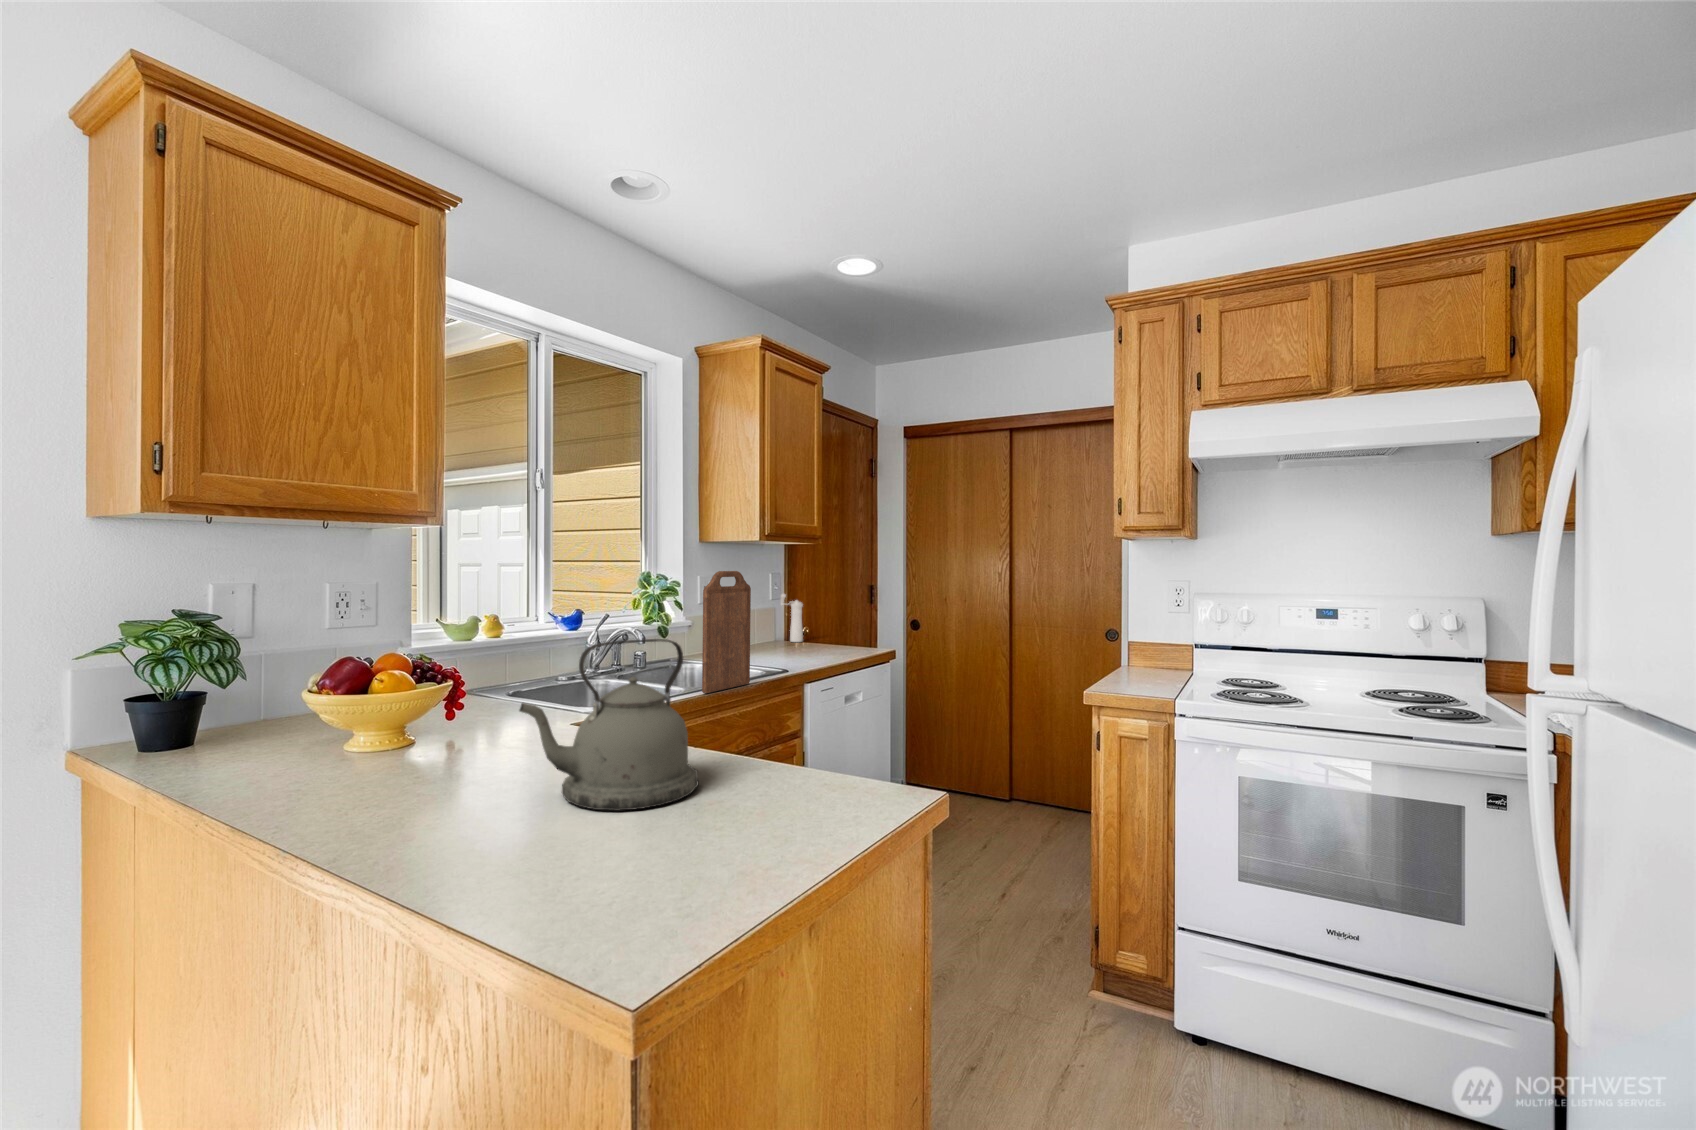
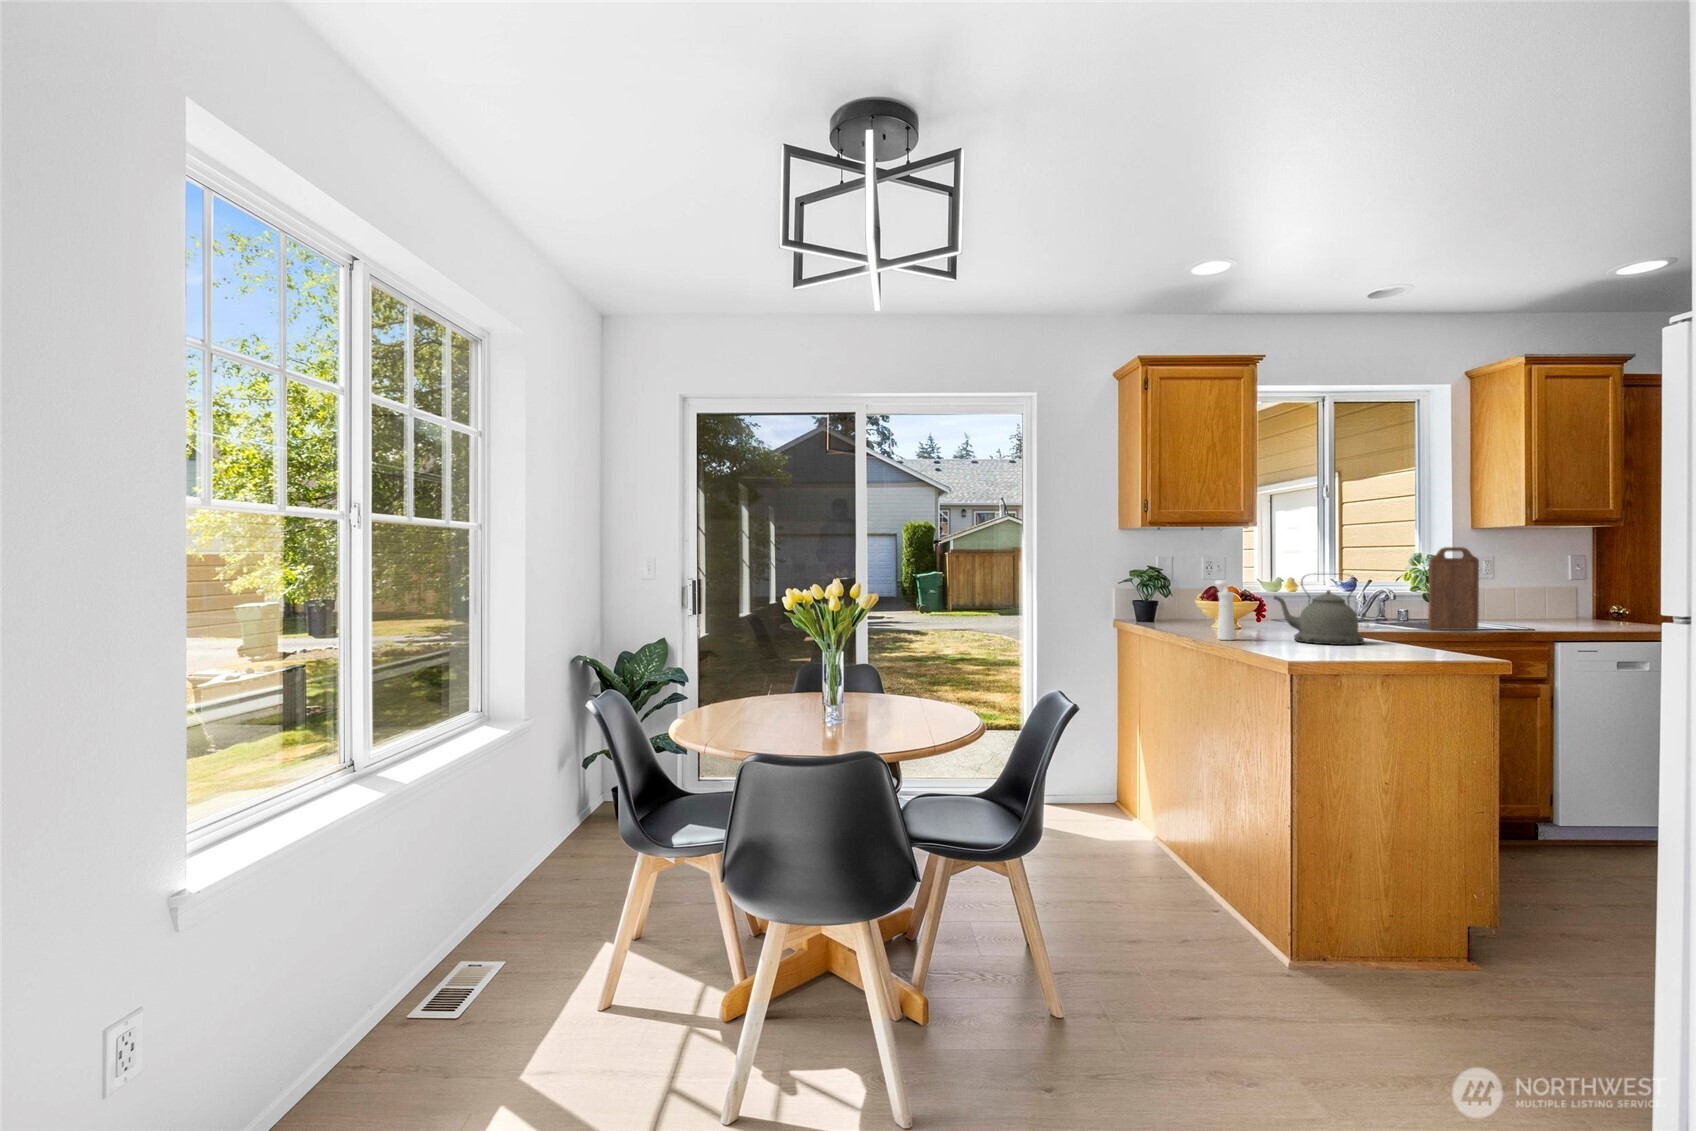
pepper mill: present [781,594,803,642] -> present [1215,580,1235,640]

